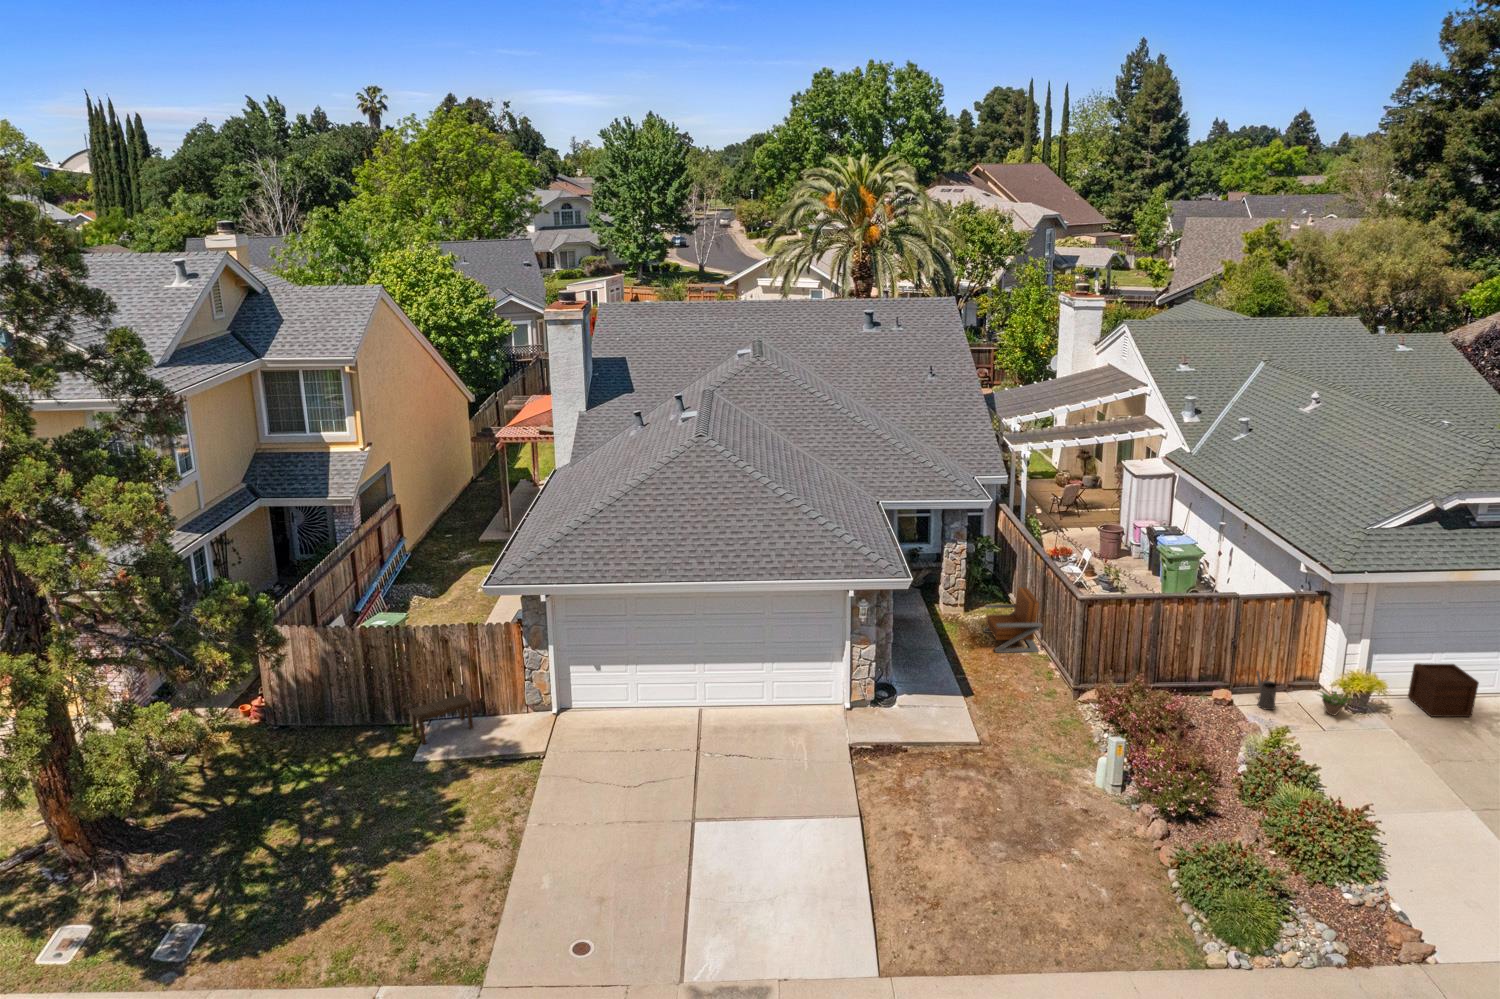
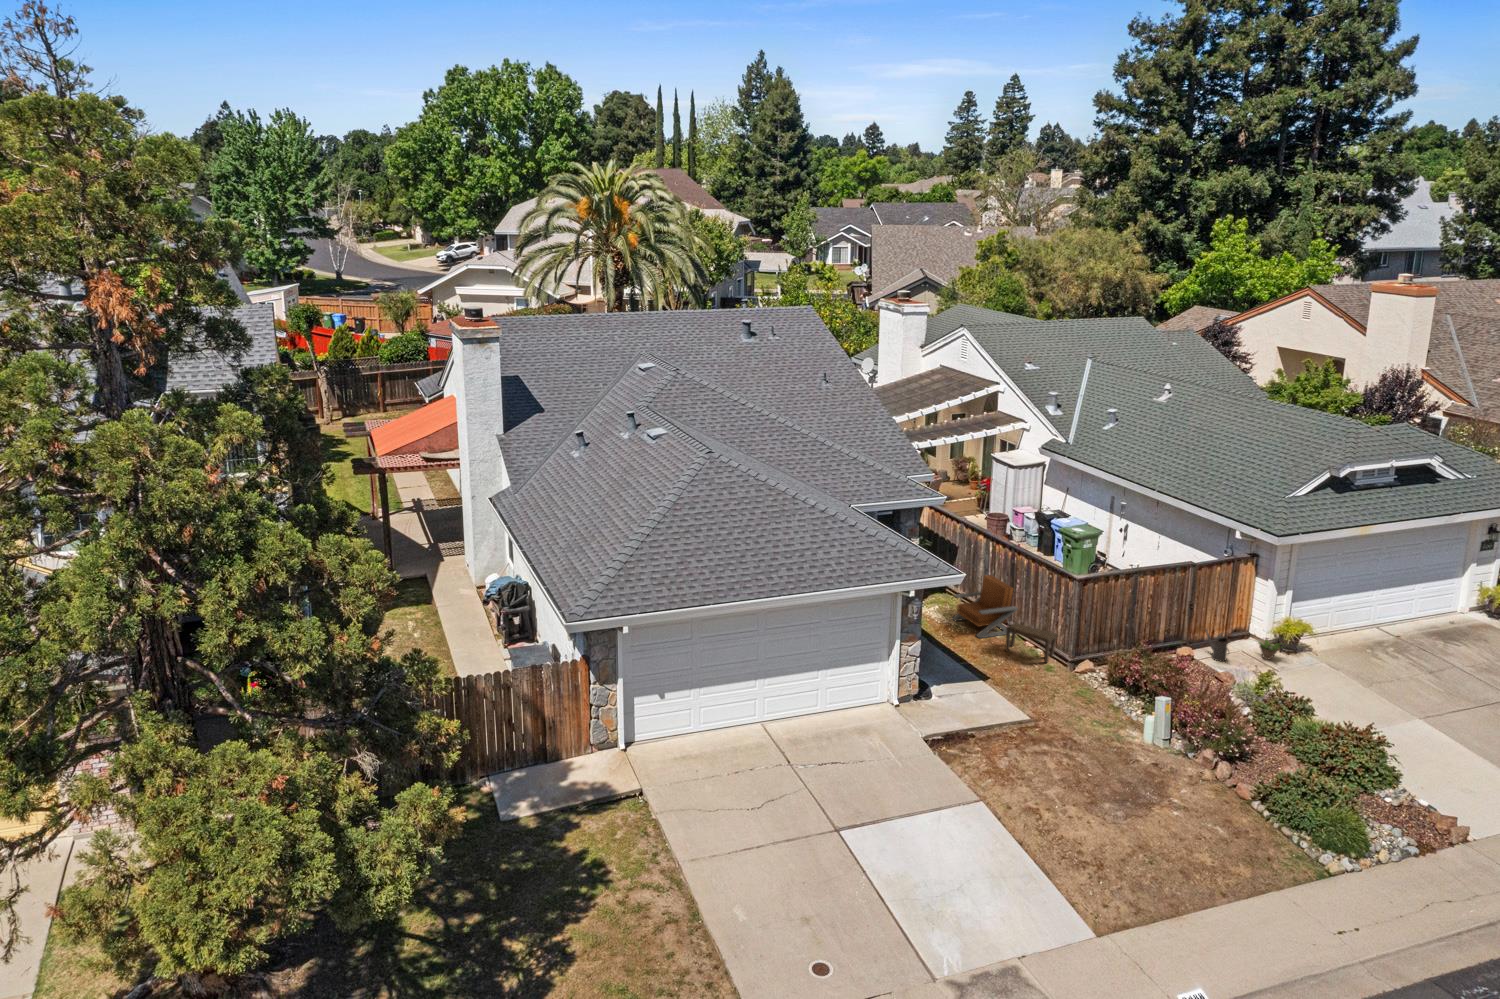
wooden crate: present [1408,663,1479,717] -> none [1307,607,1365,652]
bench: present [411,693,473,744] -> present [1005,623,1058,663]

